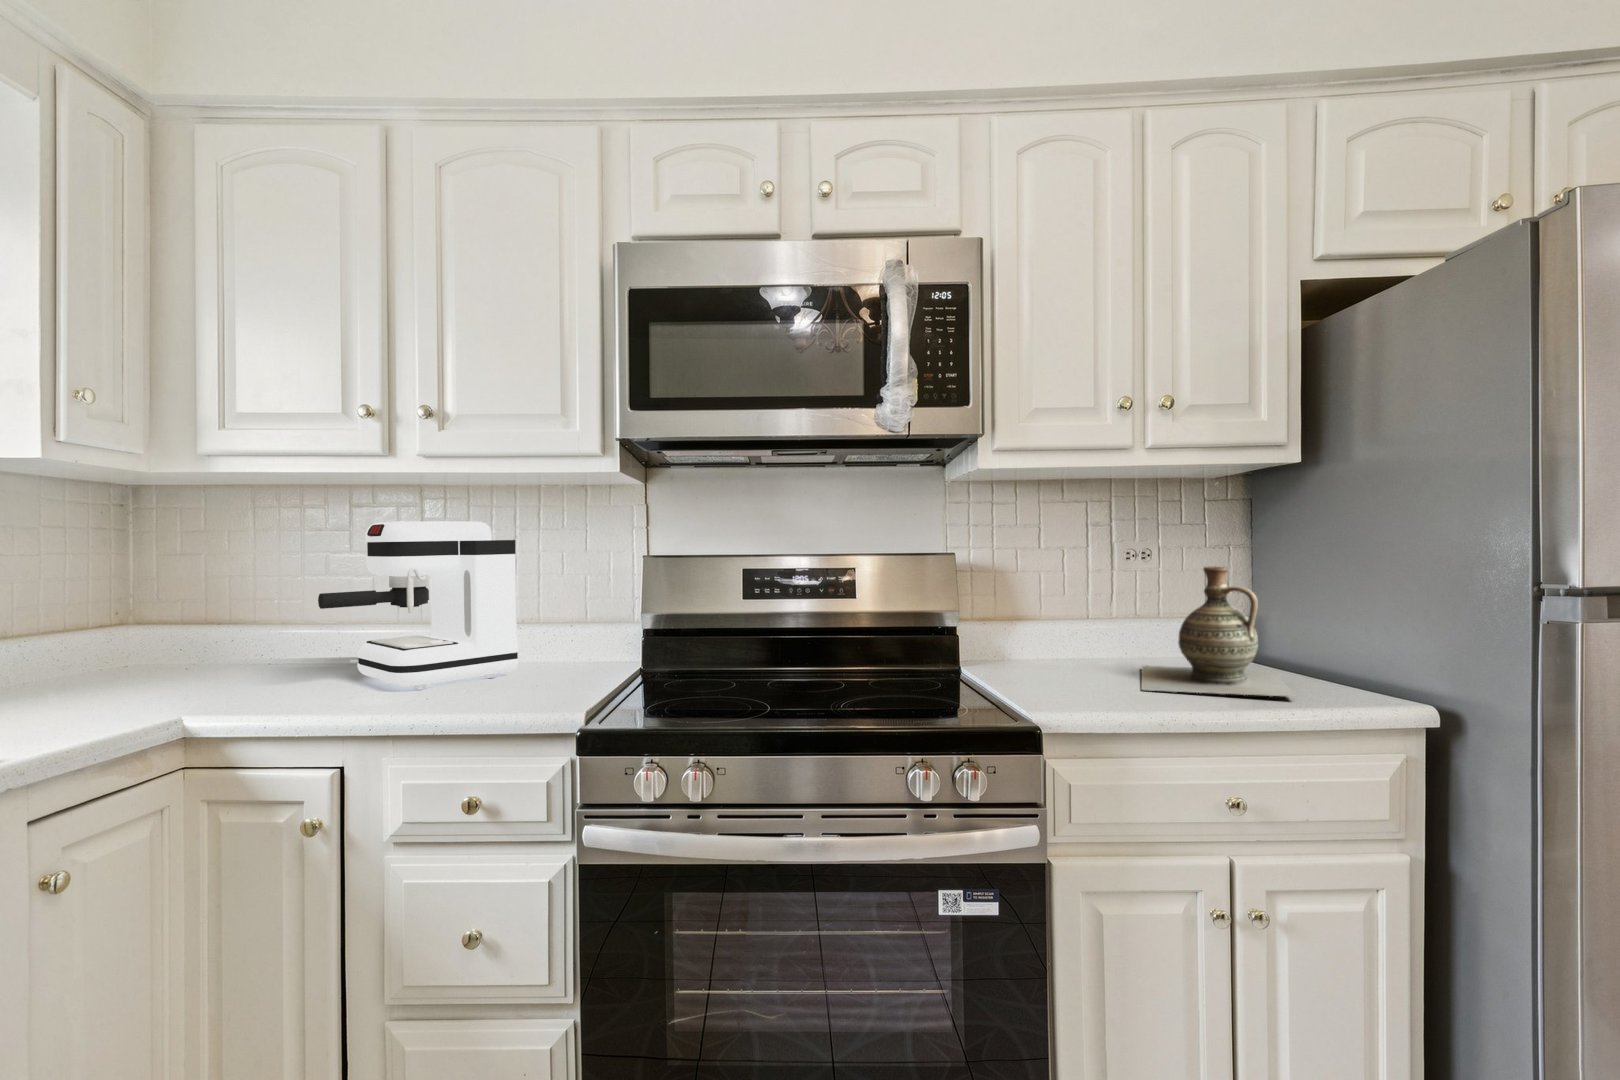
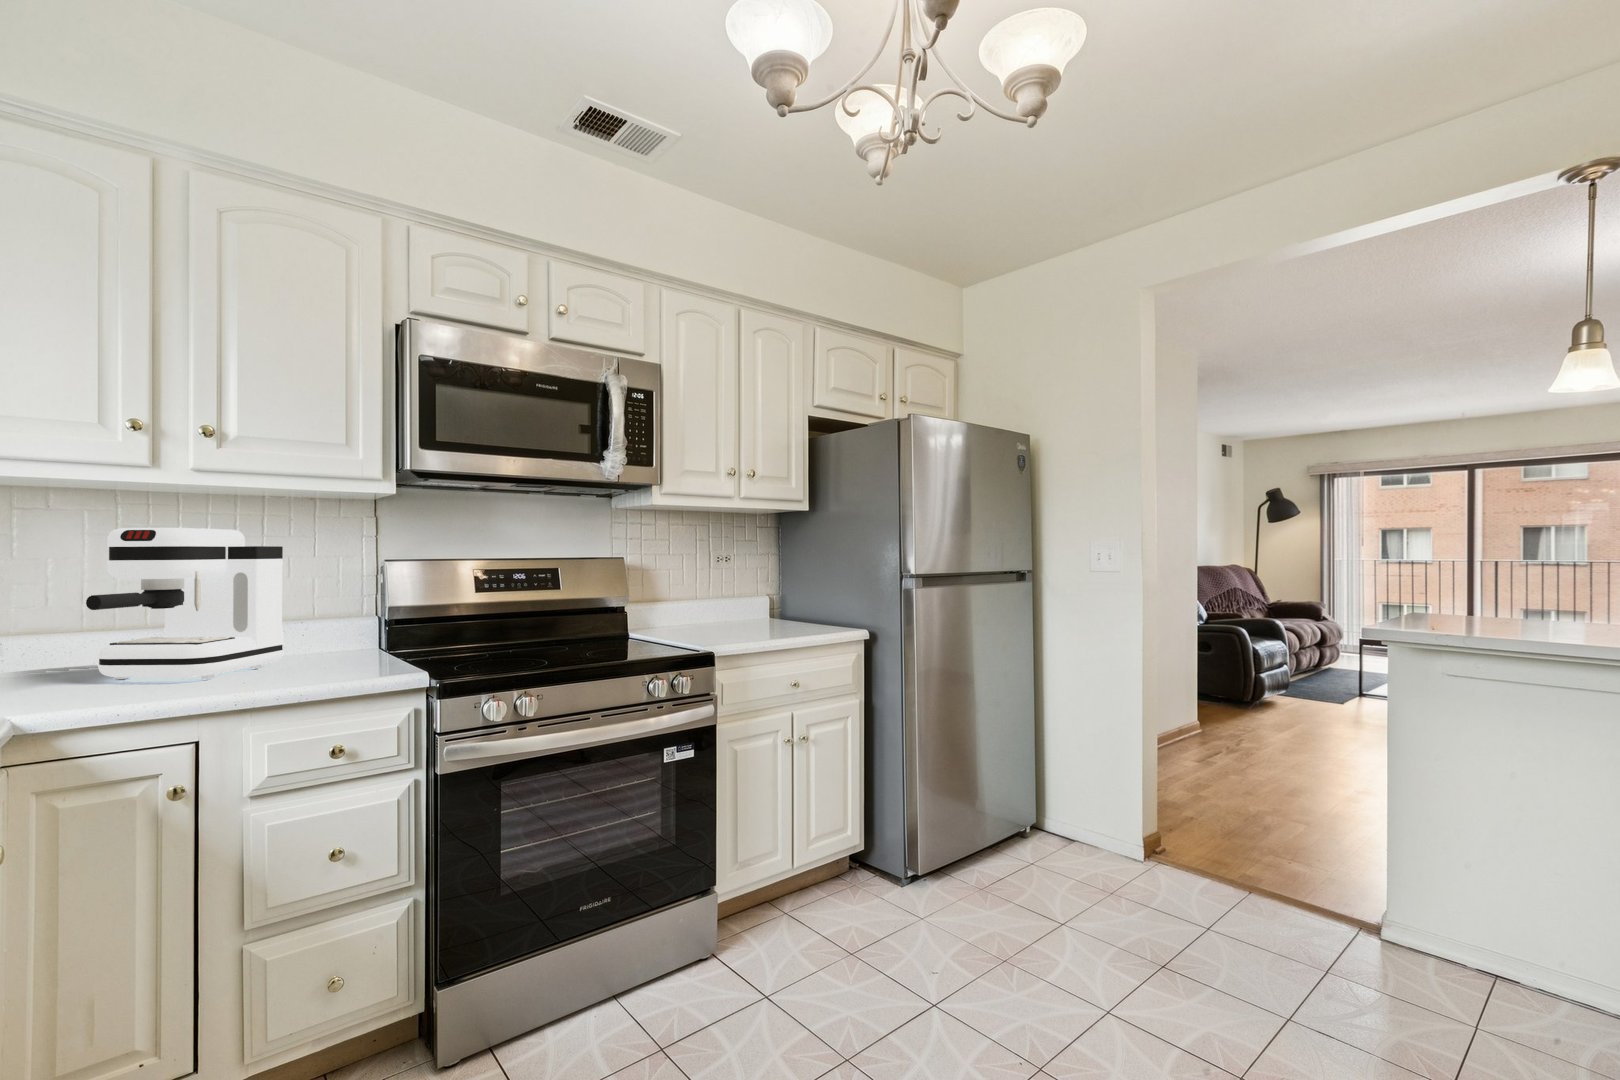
ceramic jug: present [1141,566,1295,697] -> none [728,566,813,636]

